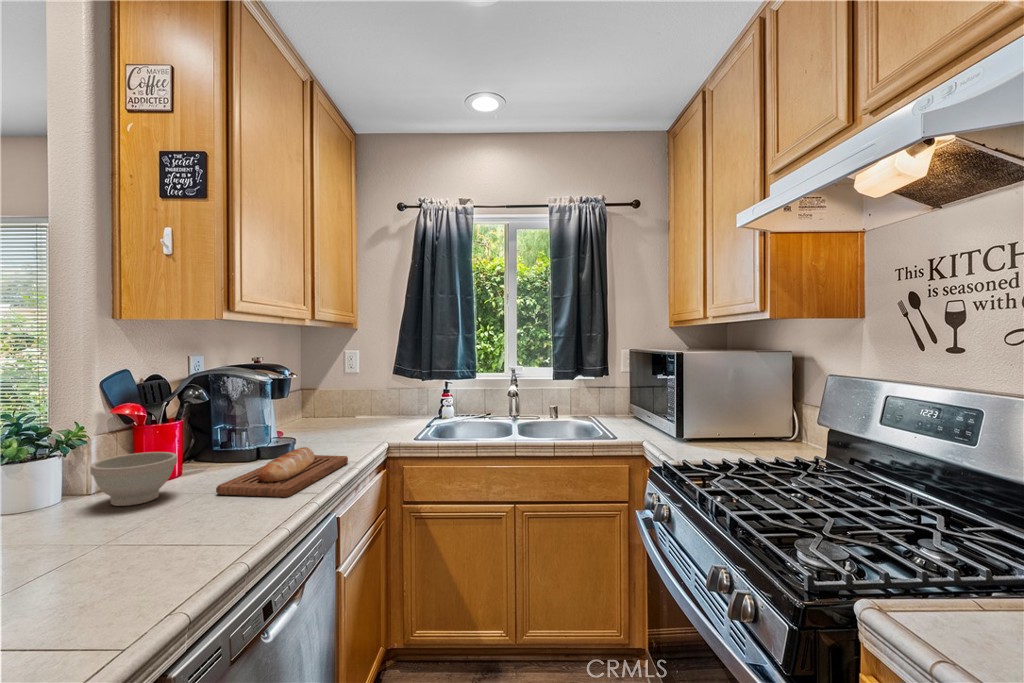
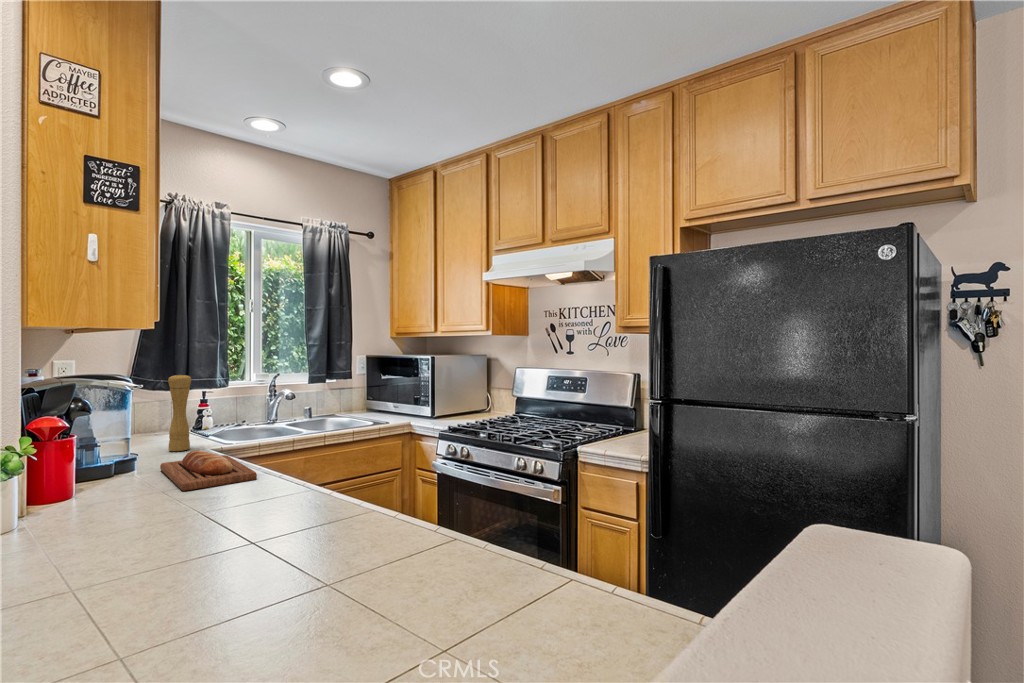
pepper mill: none [358,366,378,442] -> present [168,374,191,451]
bowl: present [90,452,177,506] -> none [65,462,149,515]

